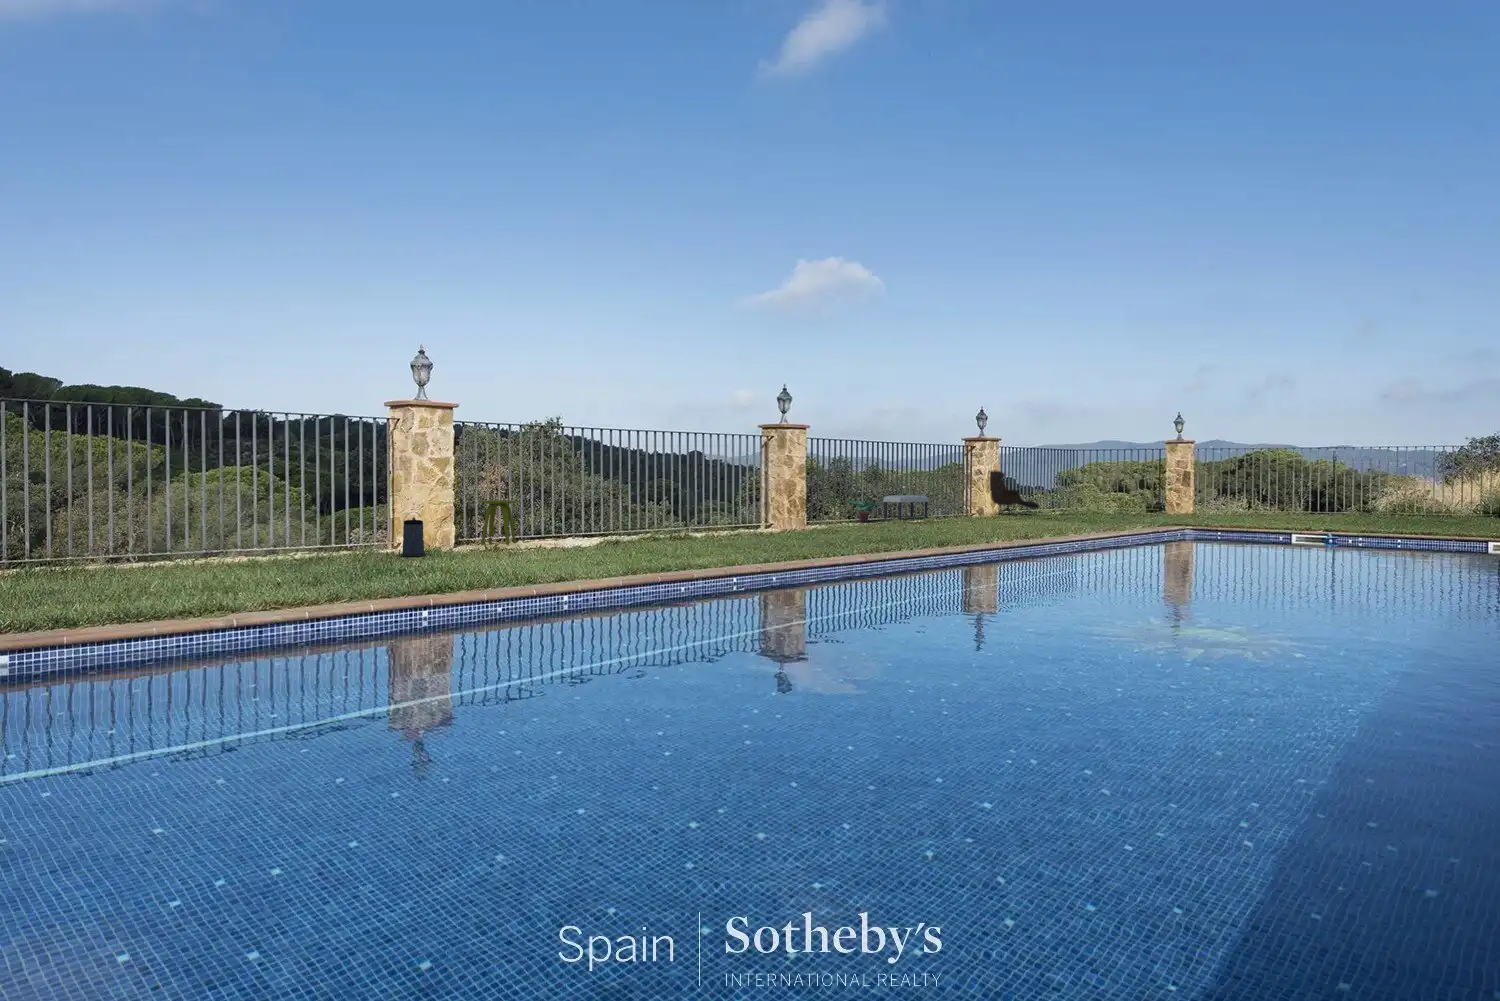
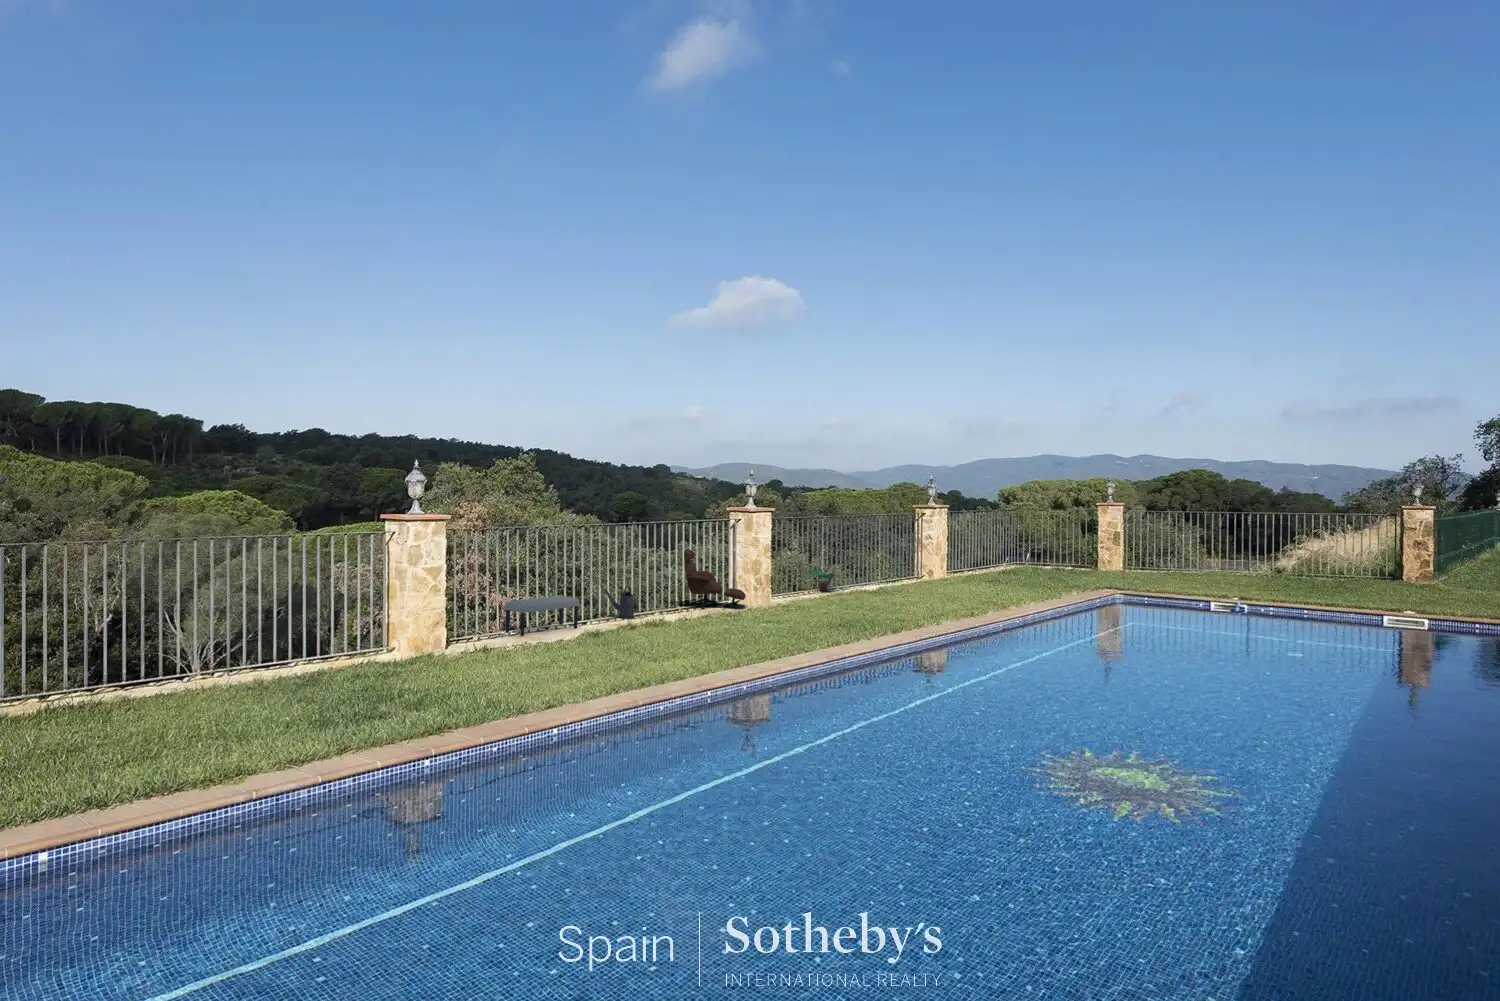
lounge chair: present [988,470,1039,514] -> present [684,549,746,609]
bench: present [883,495,928,519] -> present [505,596,579,636]
side table: present [478,500,519,545] -> none [466,596,504,642]
watering can: present [401,512,425,556] -> present [605,586,638,618]

